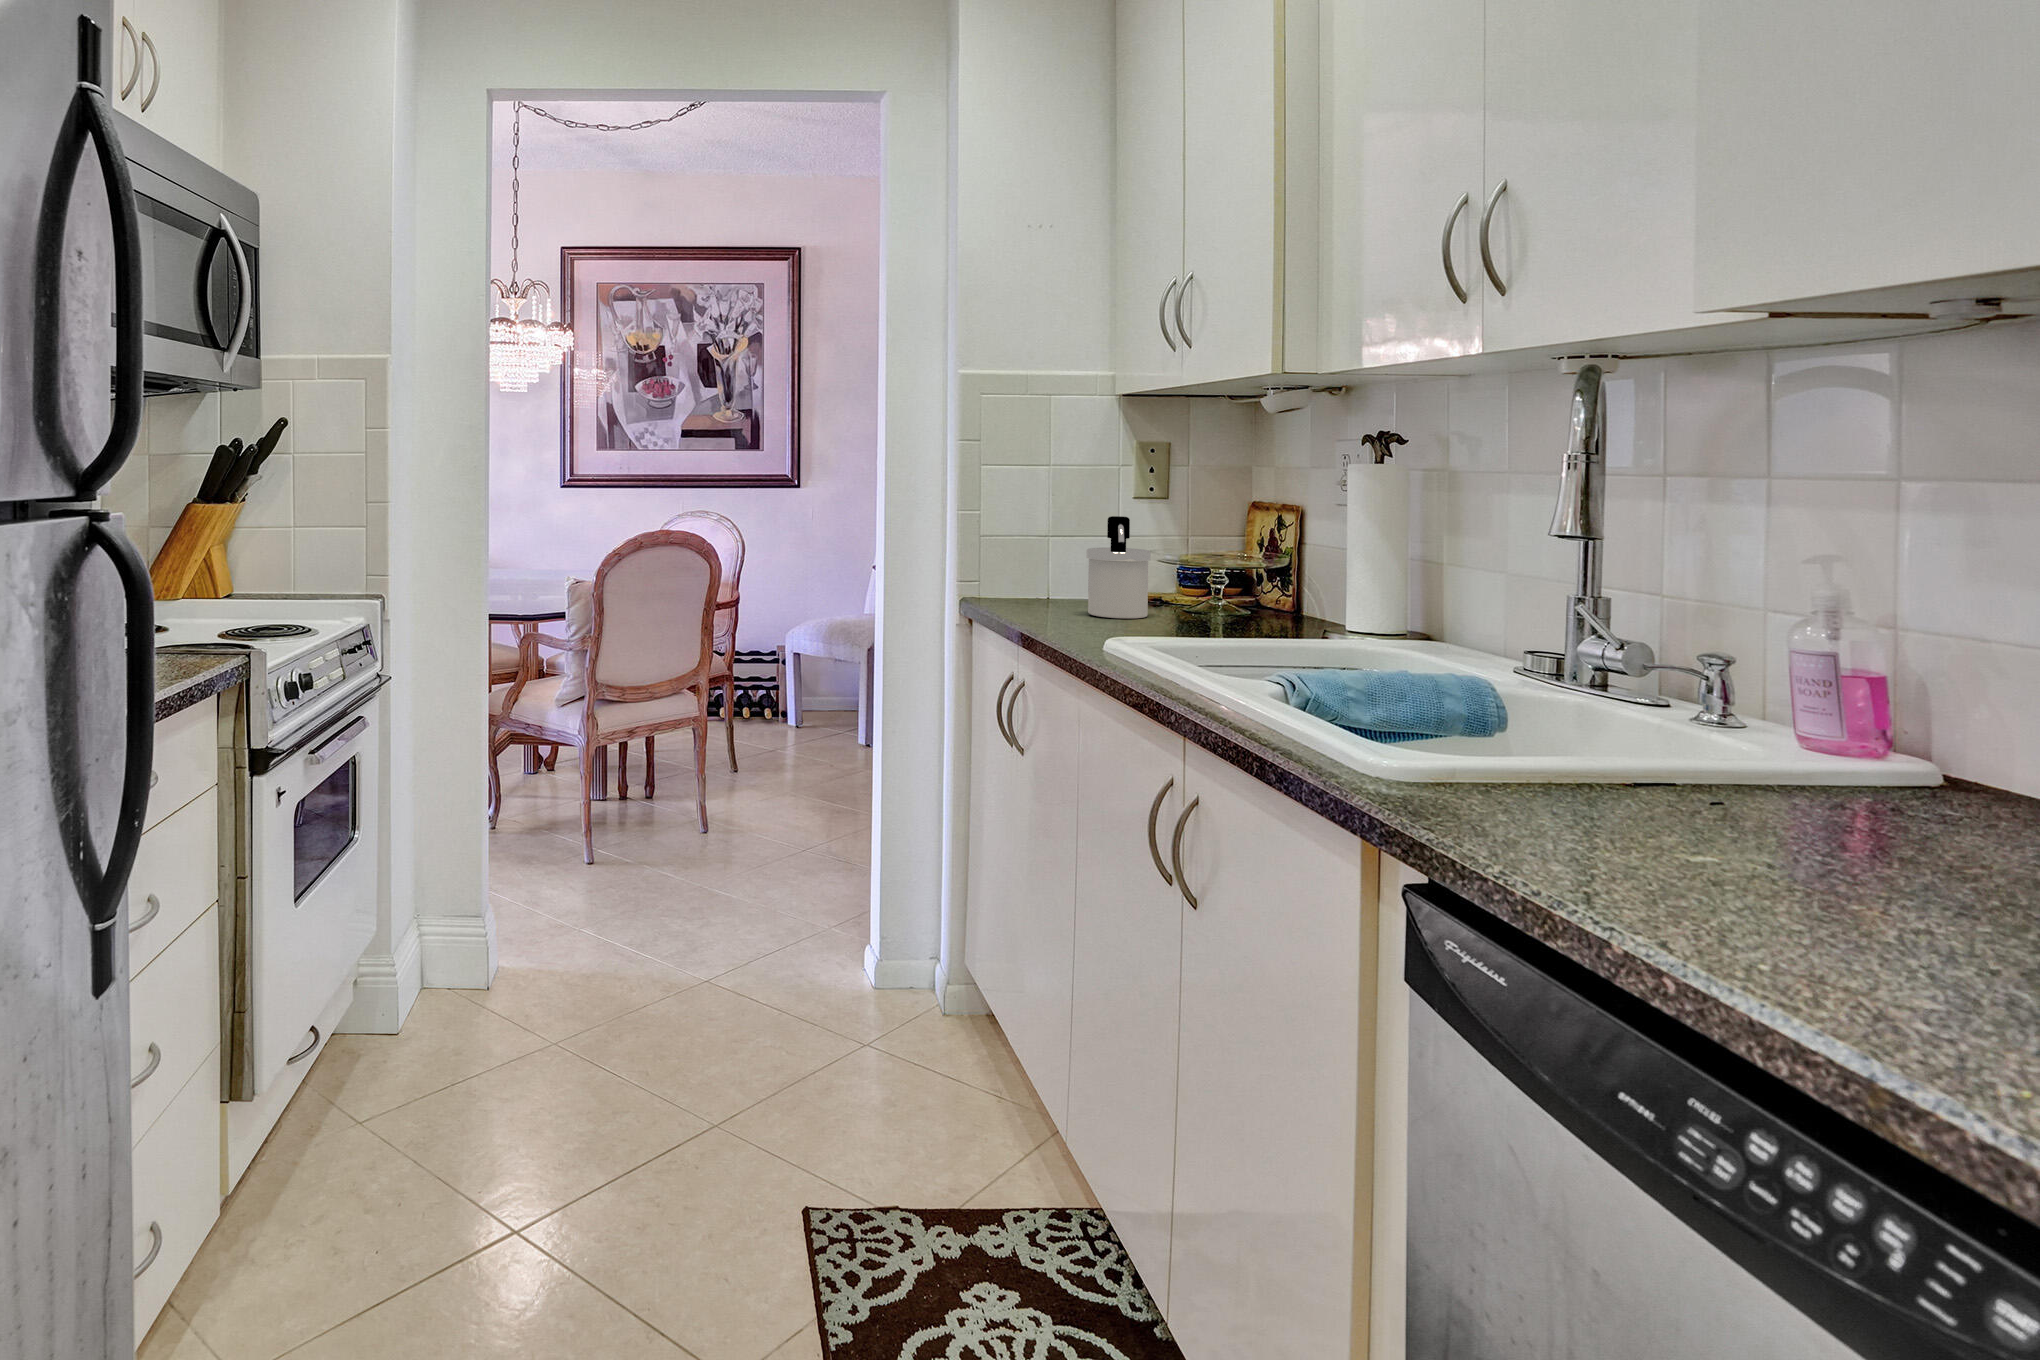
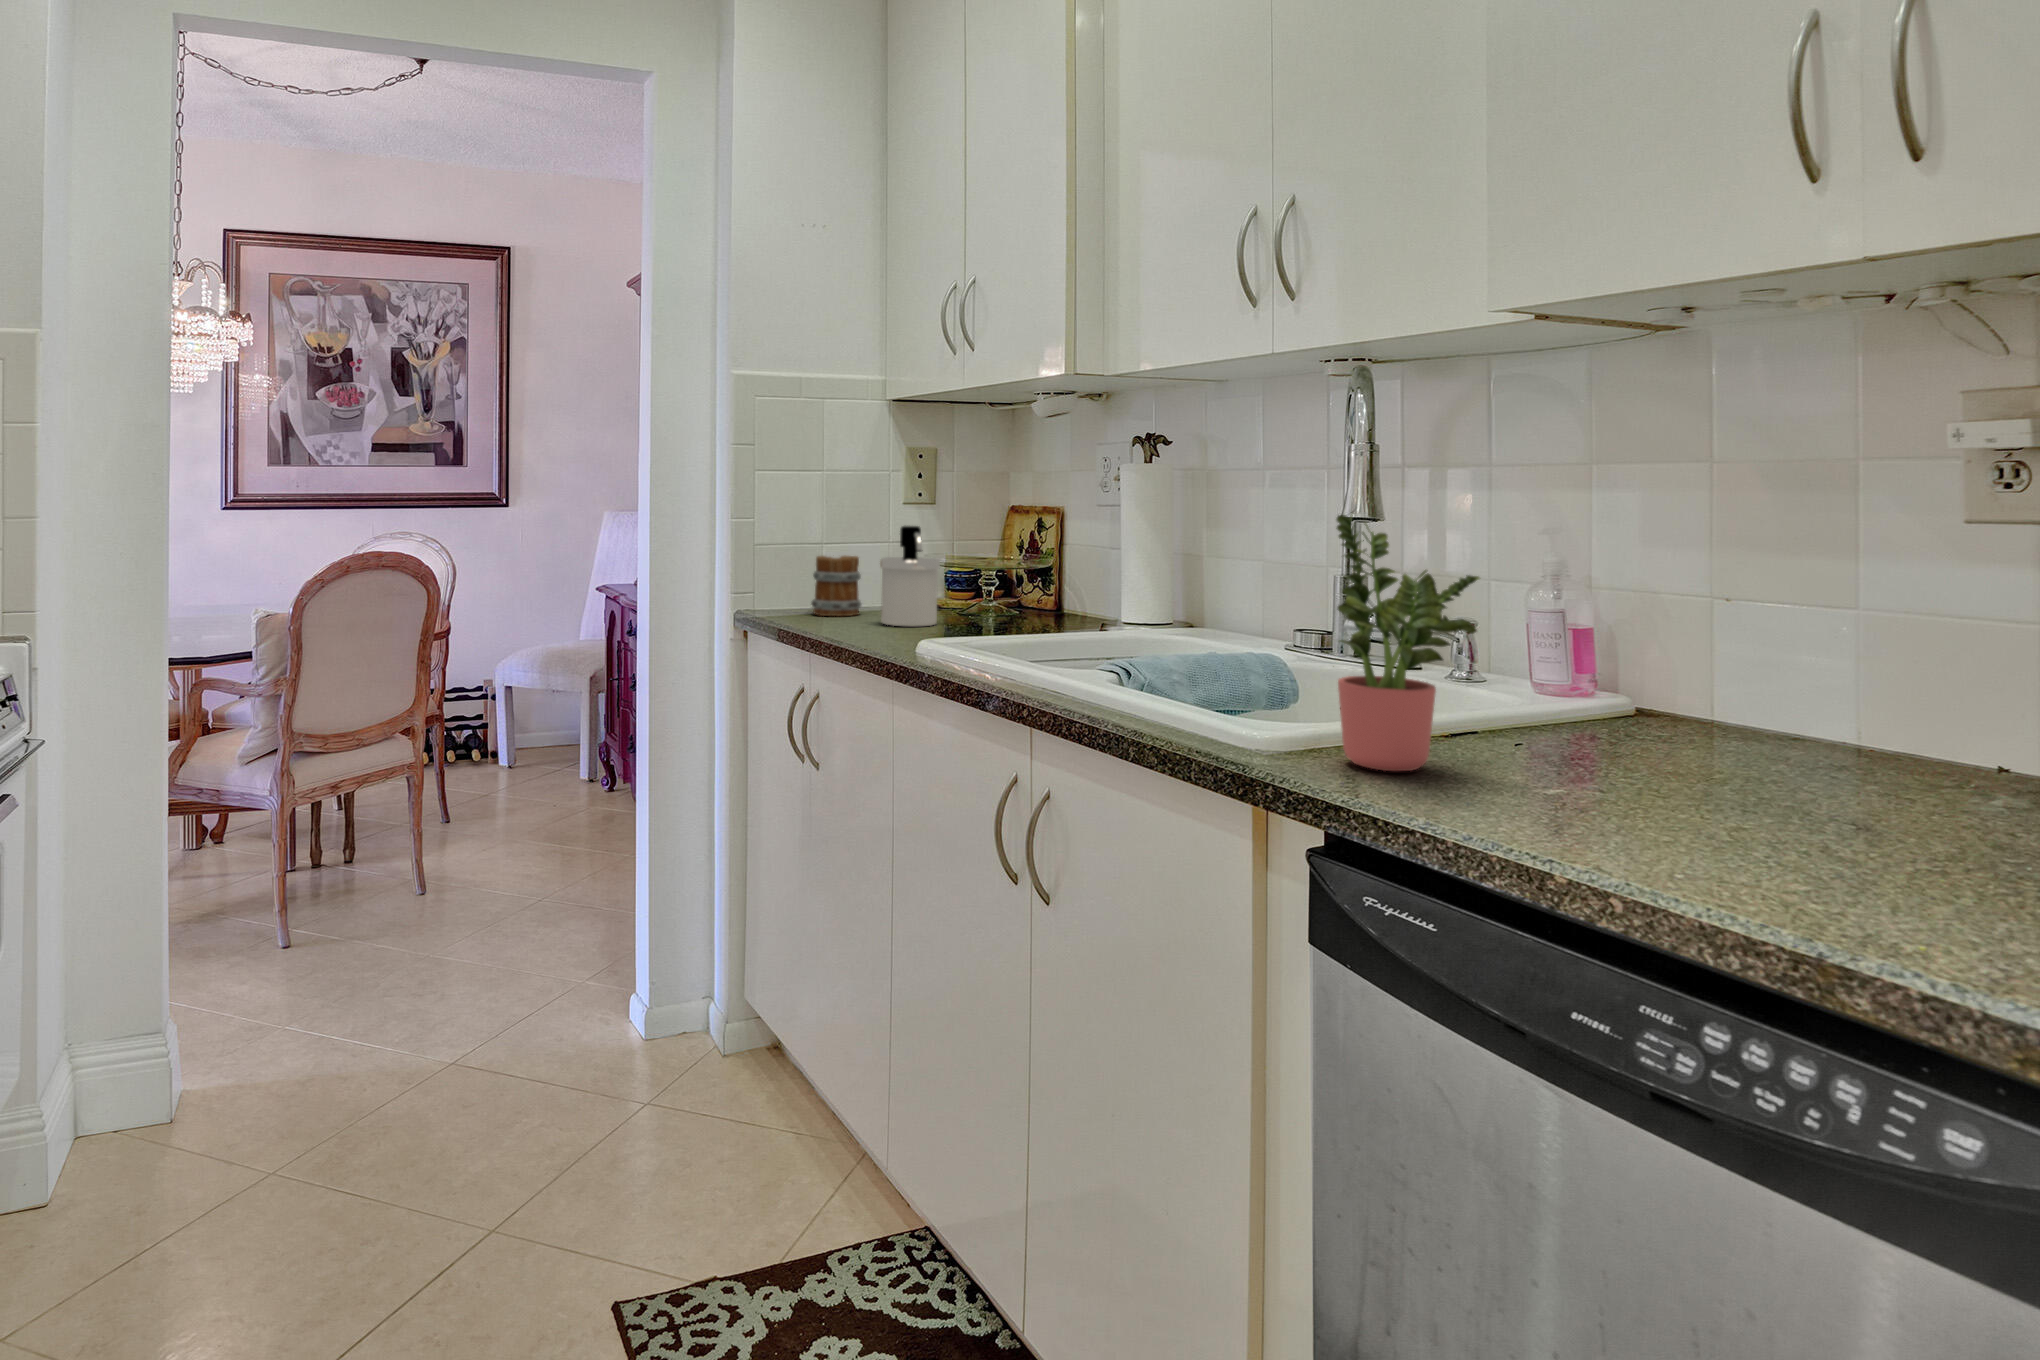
potted plant: none [1458,522,1664,813] -> present [1336,515,1479,771]
mug: none [1027,533,1078,604] -> present [811,556,861,616]

